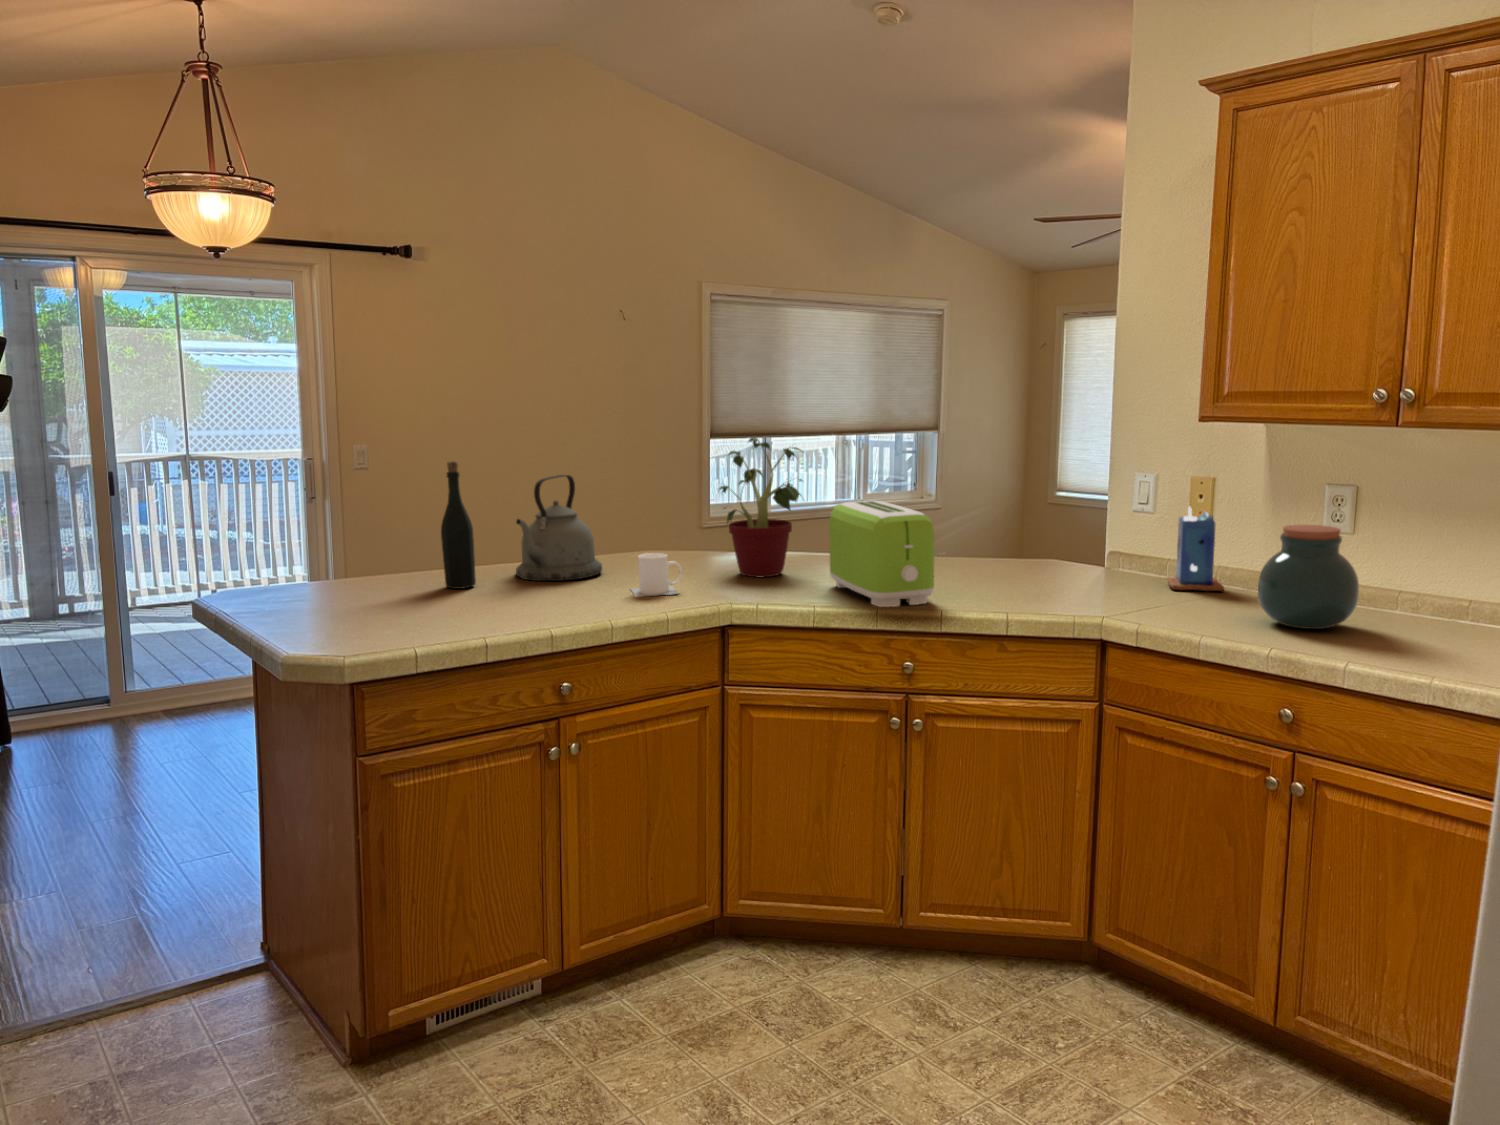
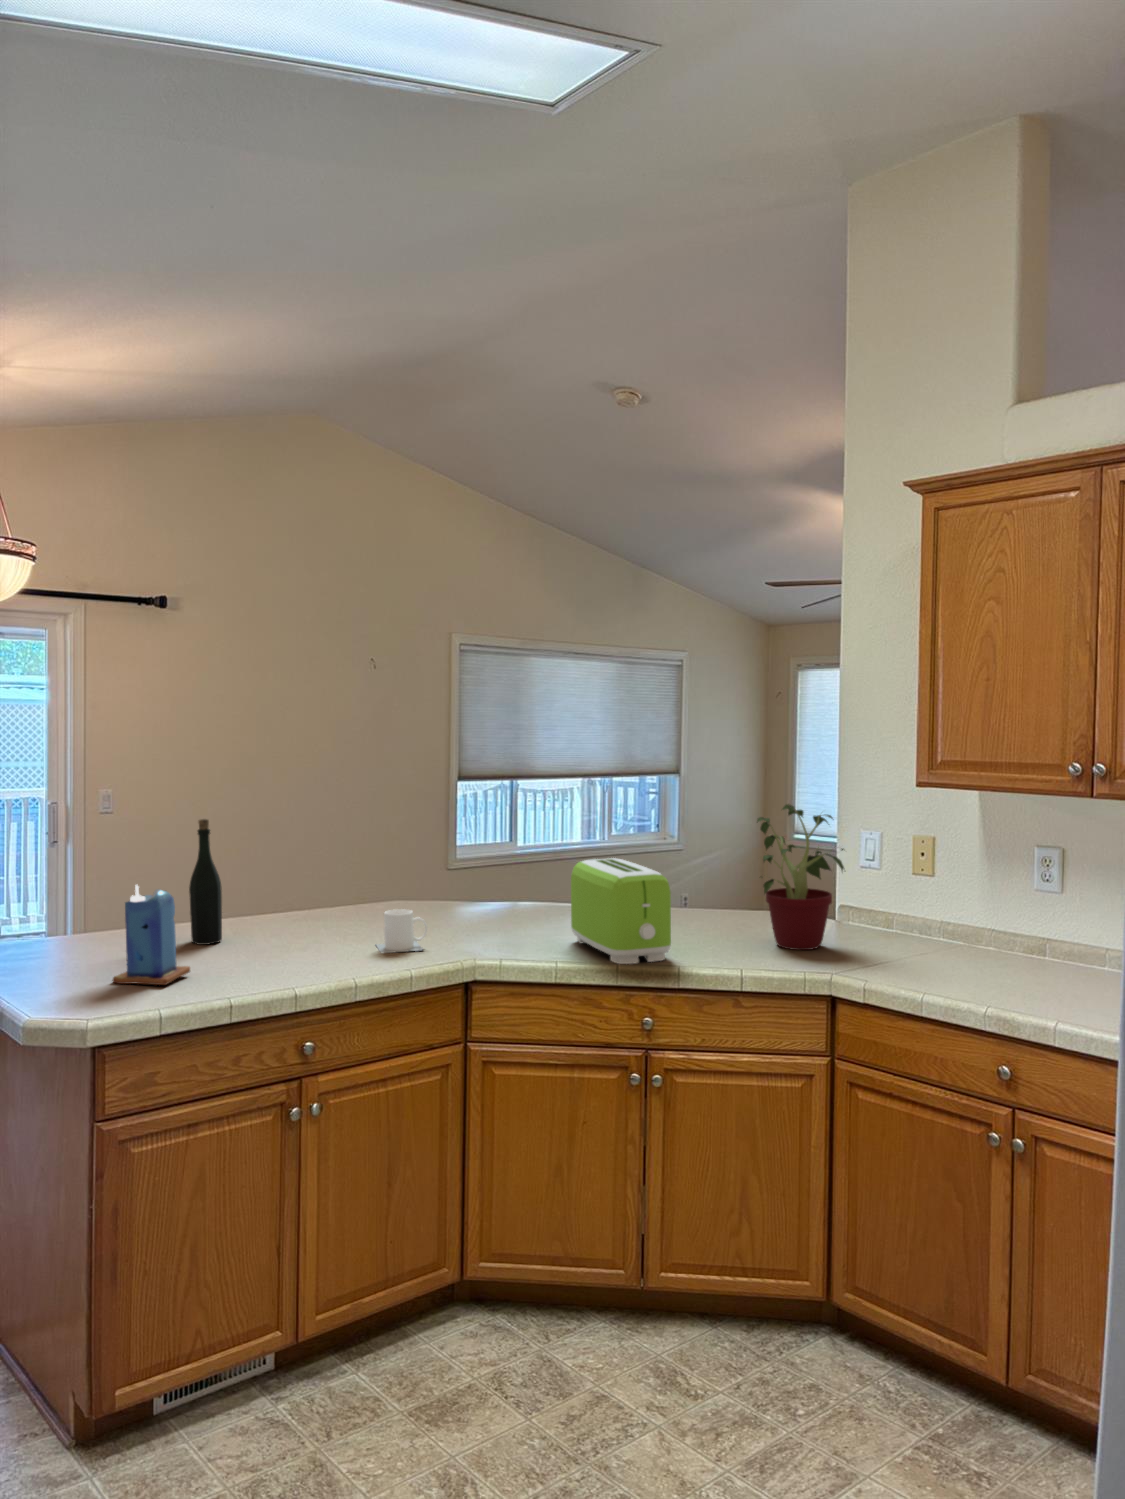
potted plant: present [719,437,803,577] -> present [757,804,844,950]
kettle: present [516,475,602,581] -> none [262,830,348,936]
candle: present [1167,507,1224,591] -> present [113,885,190,985]
jar: present [1258,525,1359,629] -> none [975,887,1066,987]

